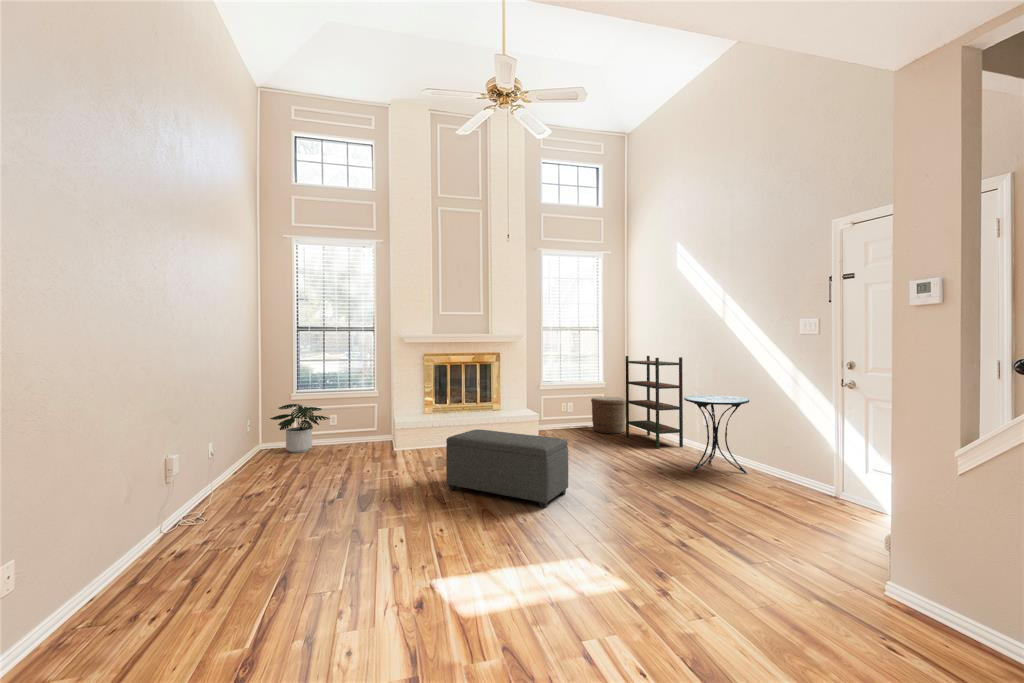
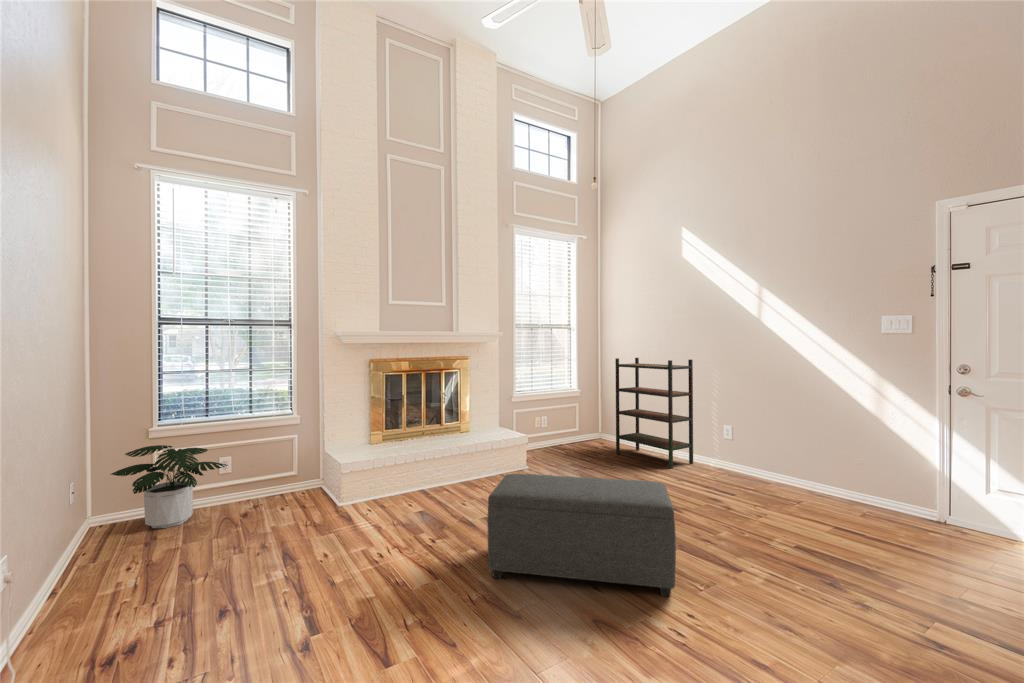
side table: present [684,395,749,474] -> none [729,404,810,499]
woven basket: present [591,397,626,434] -> none [567,406,609,451]

